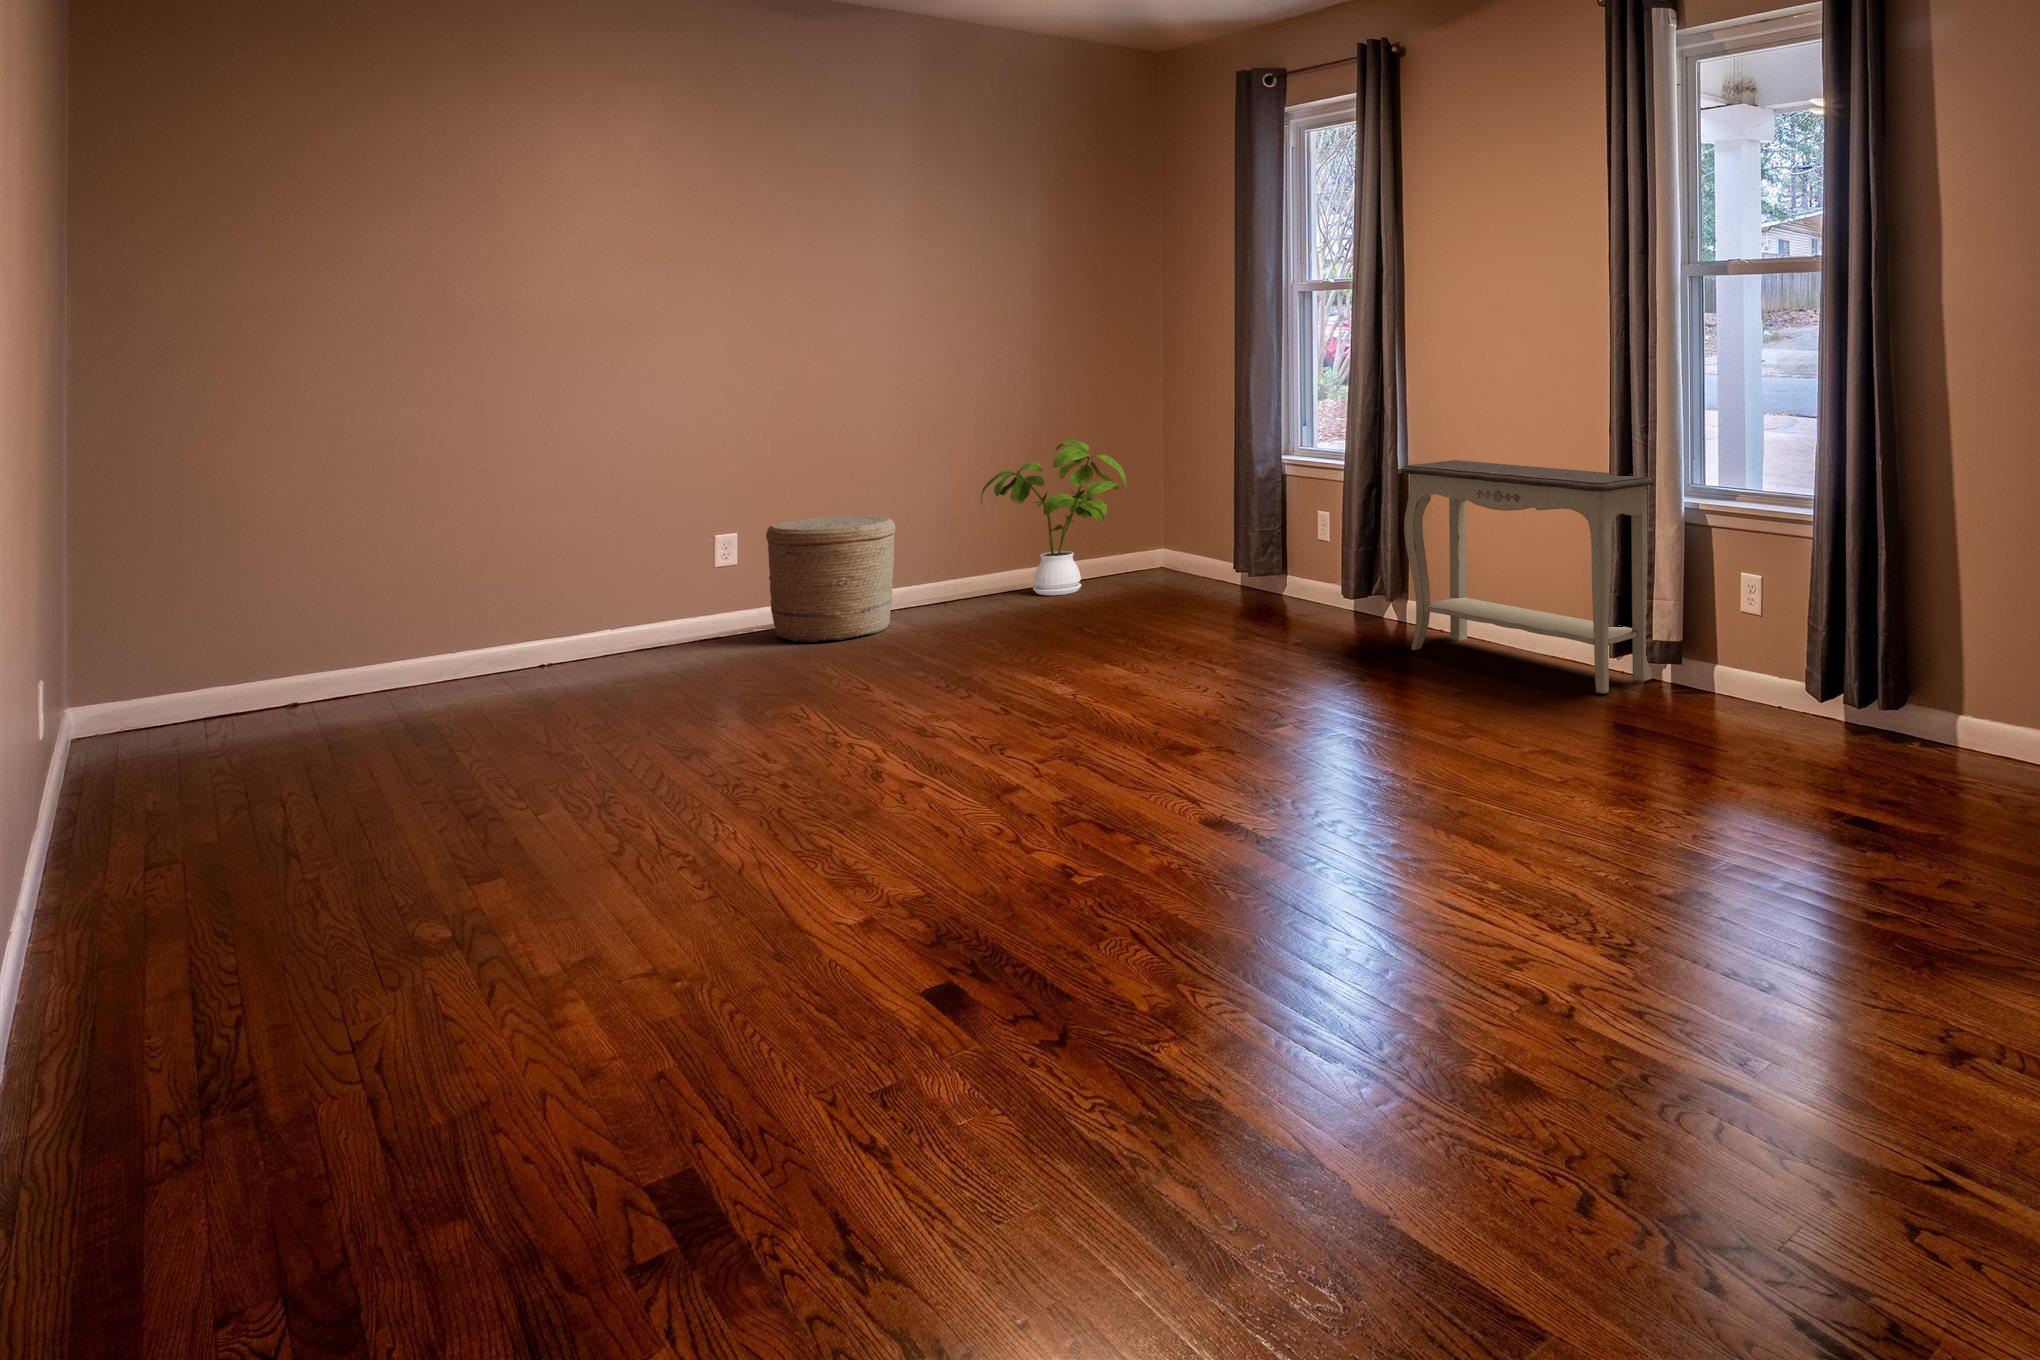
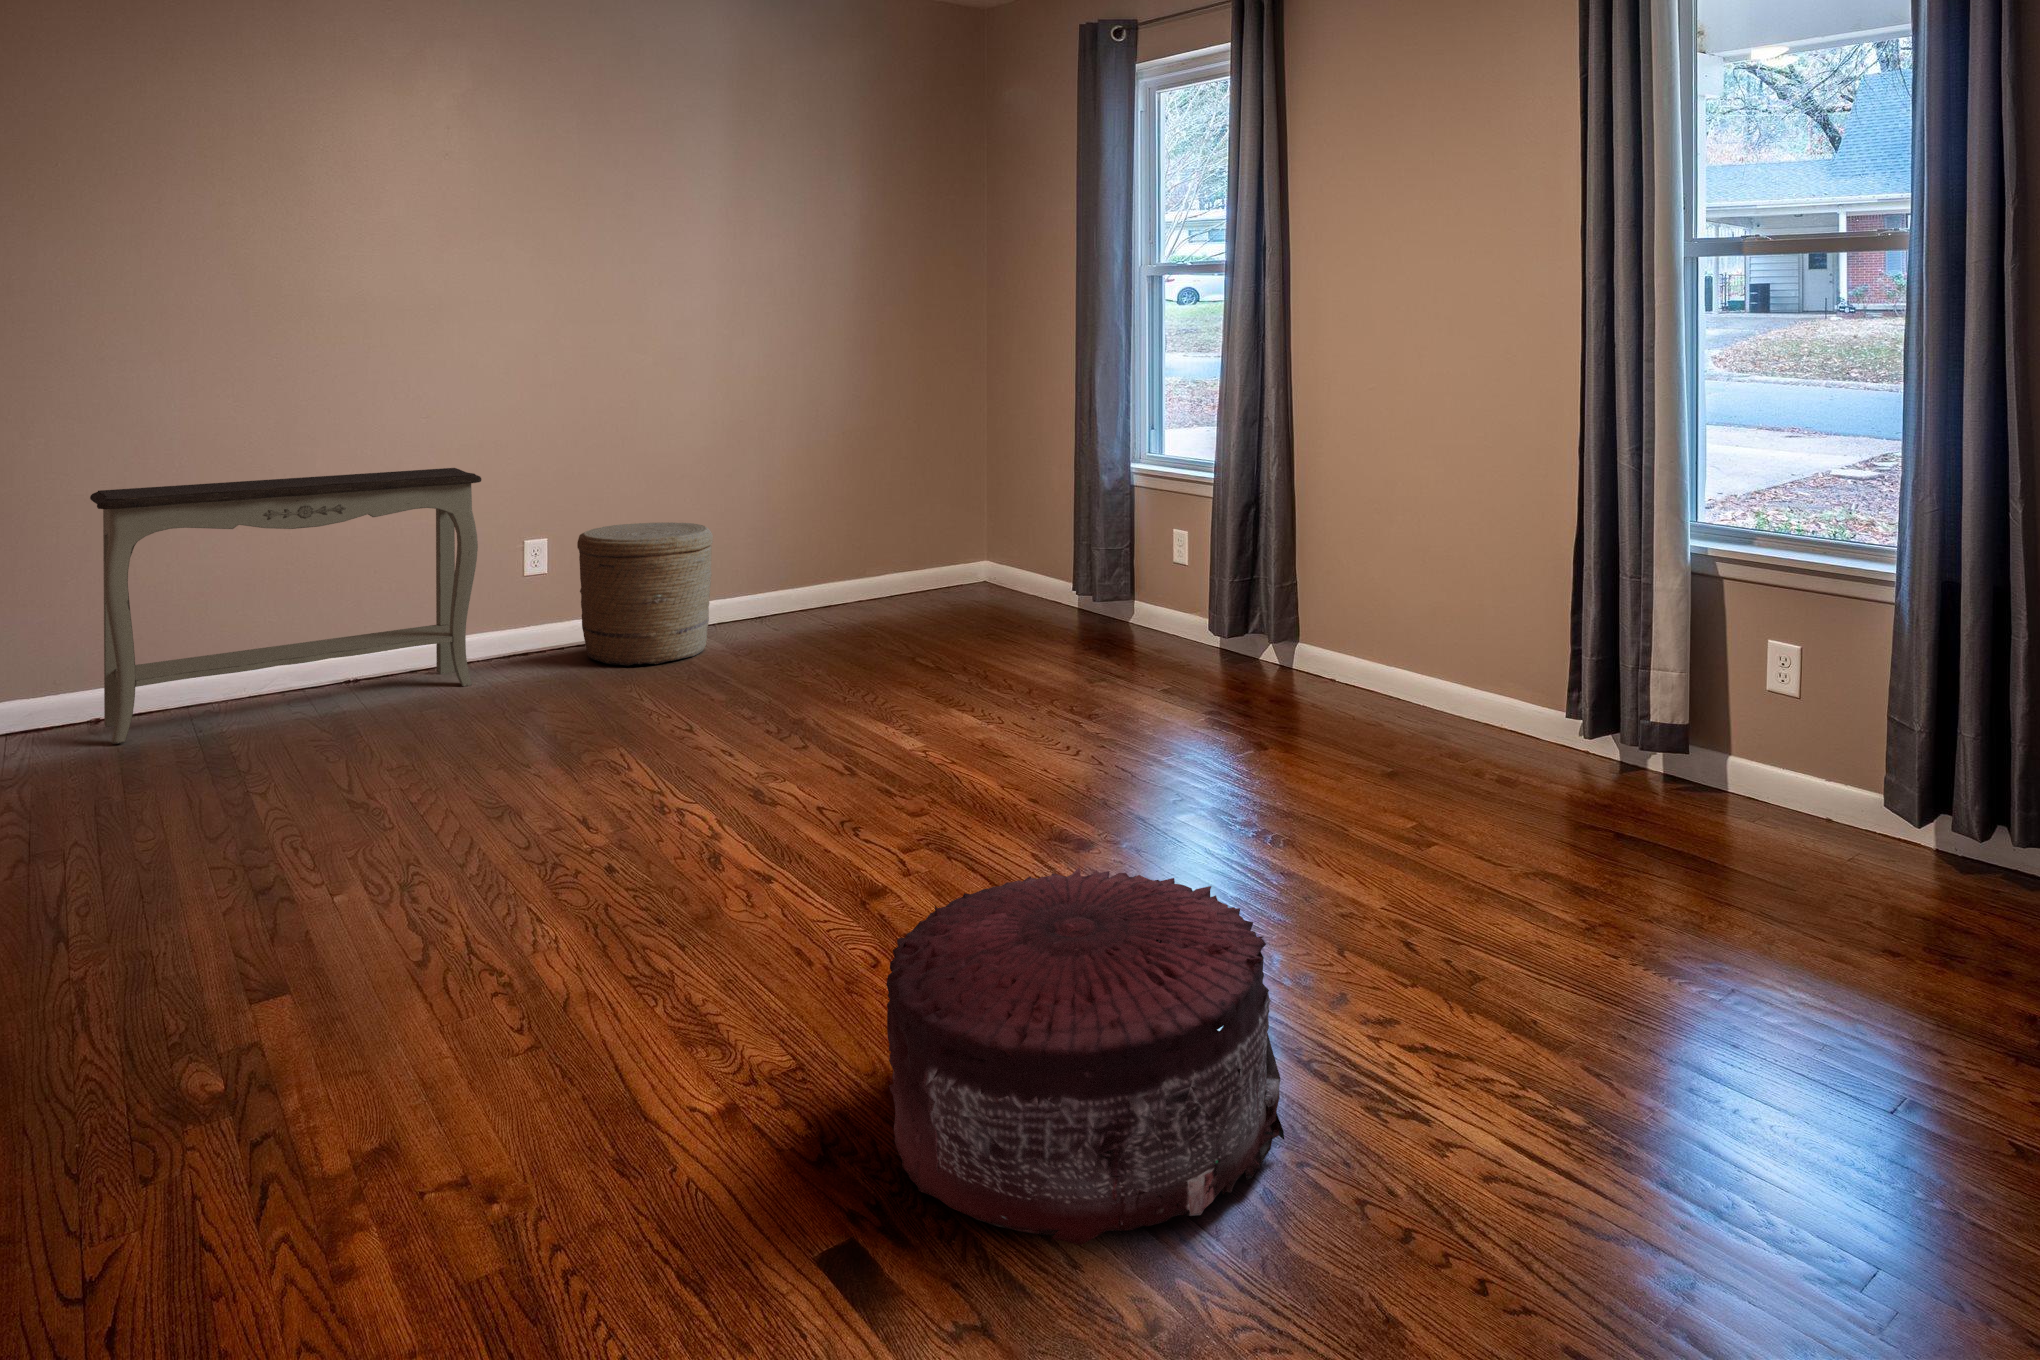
house plant: present [981,440,1127,595] -> none [799,441,960,615]
console table: present [1402,460,1654,694] -> present [90,468,481,744]
pouf: none [986,738,1280,969] -> present [886,867,1284,1245]

